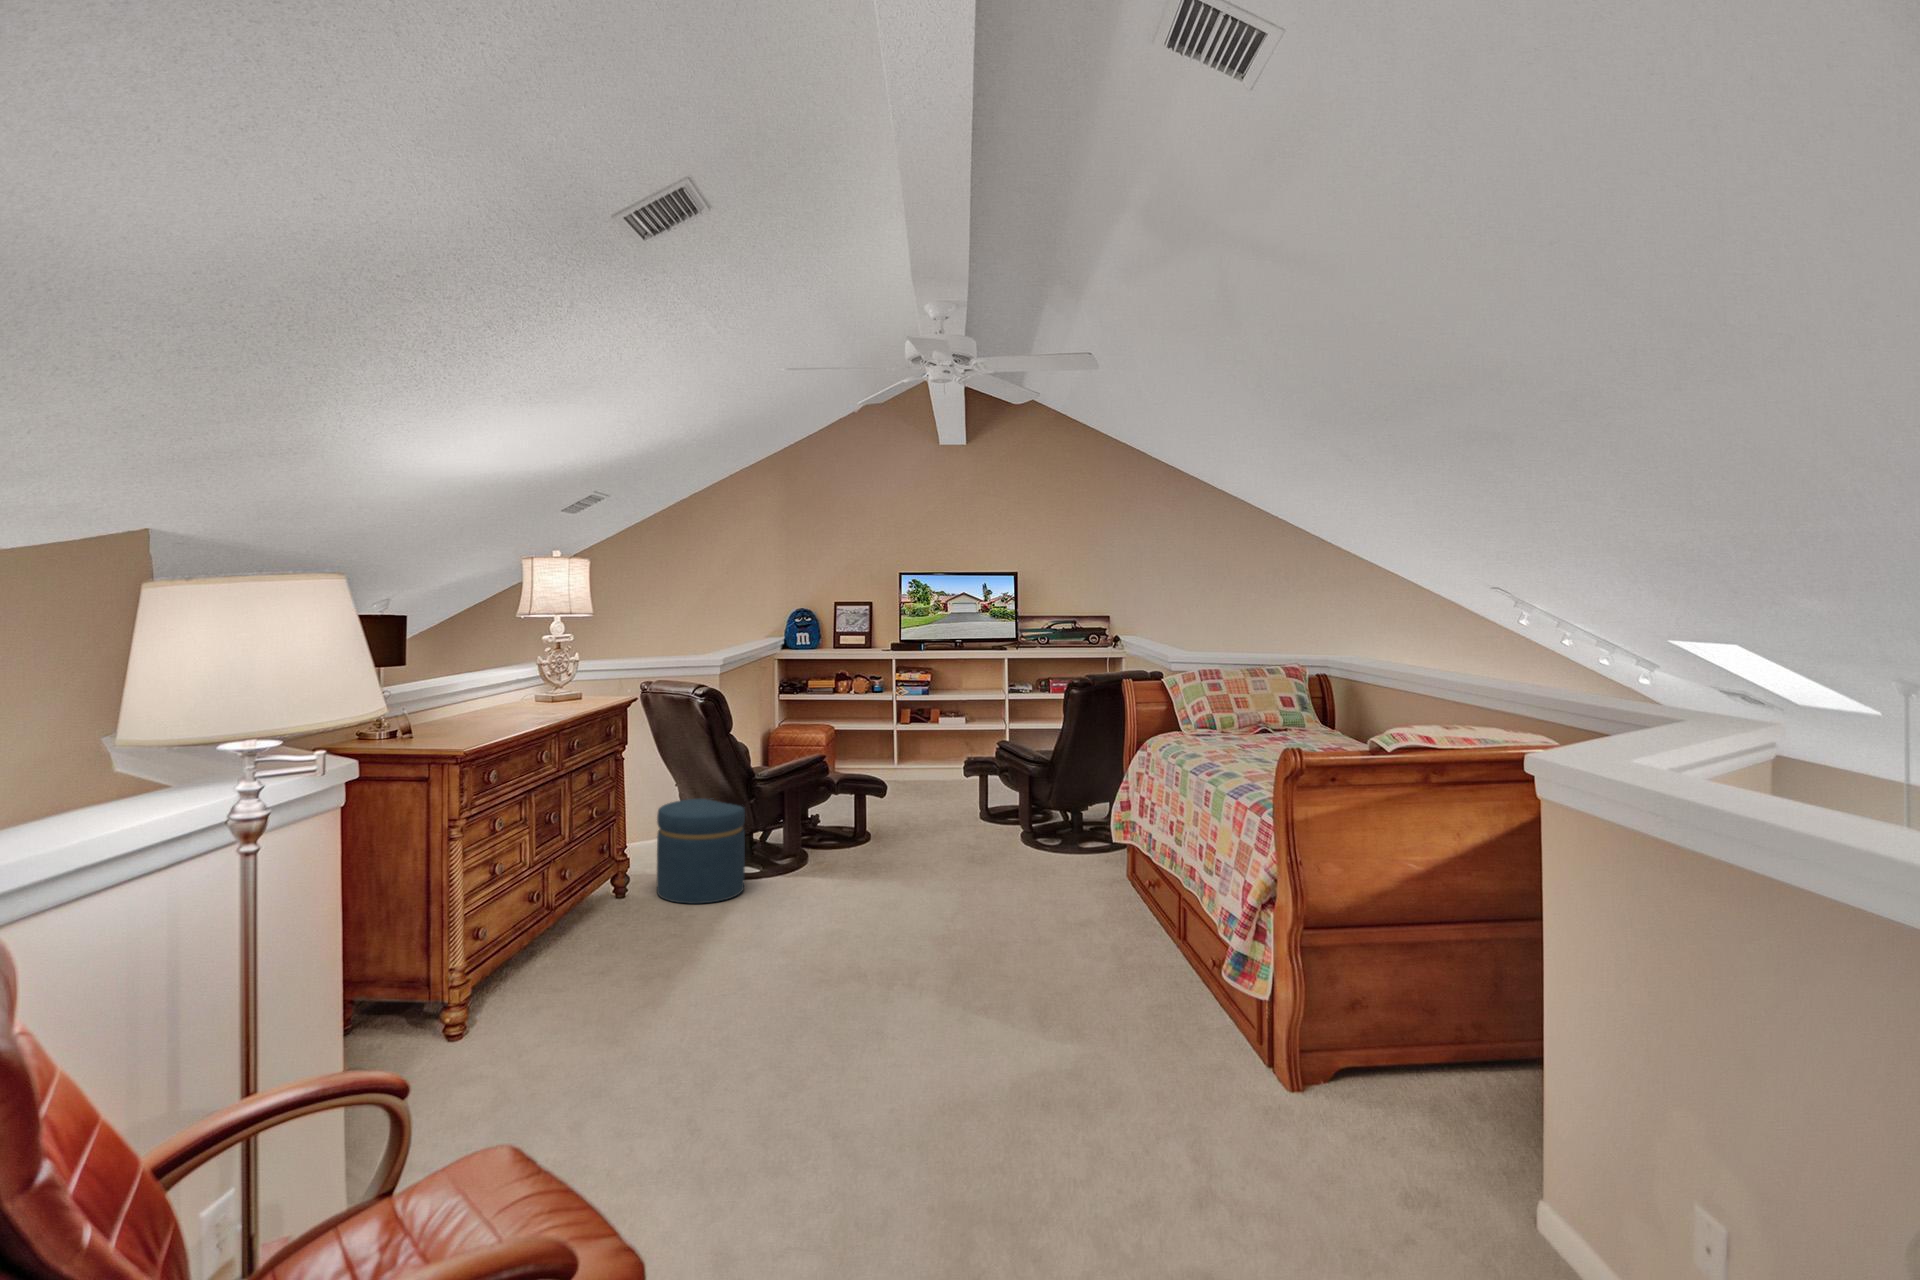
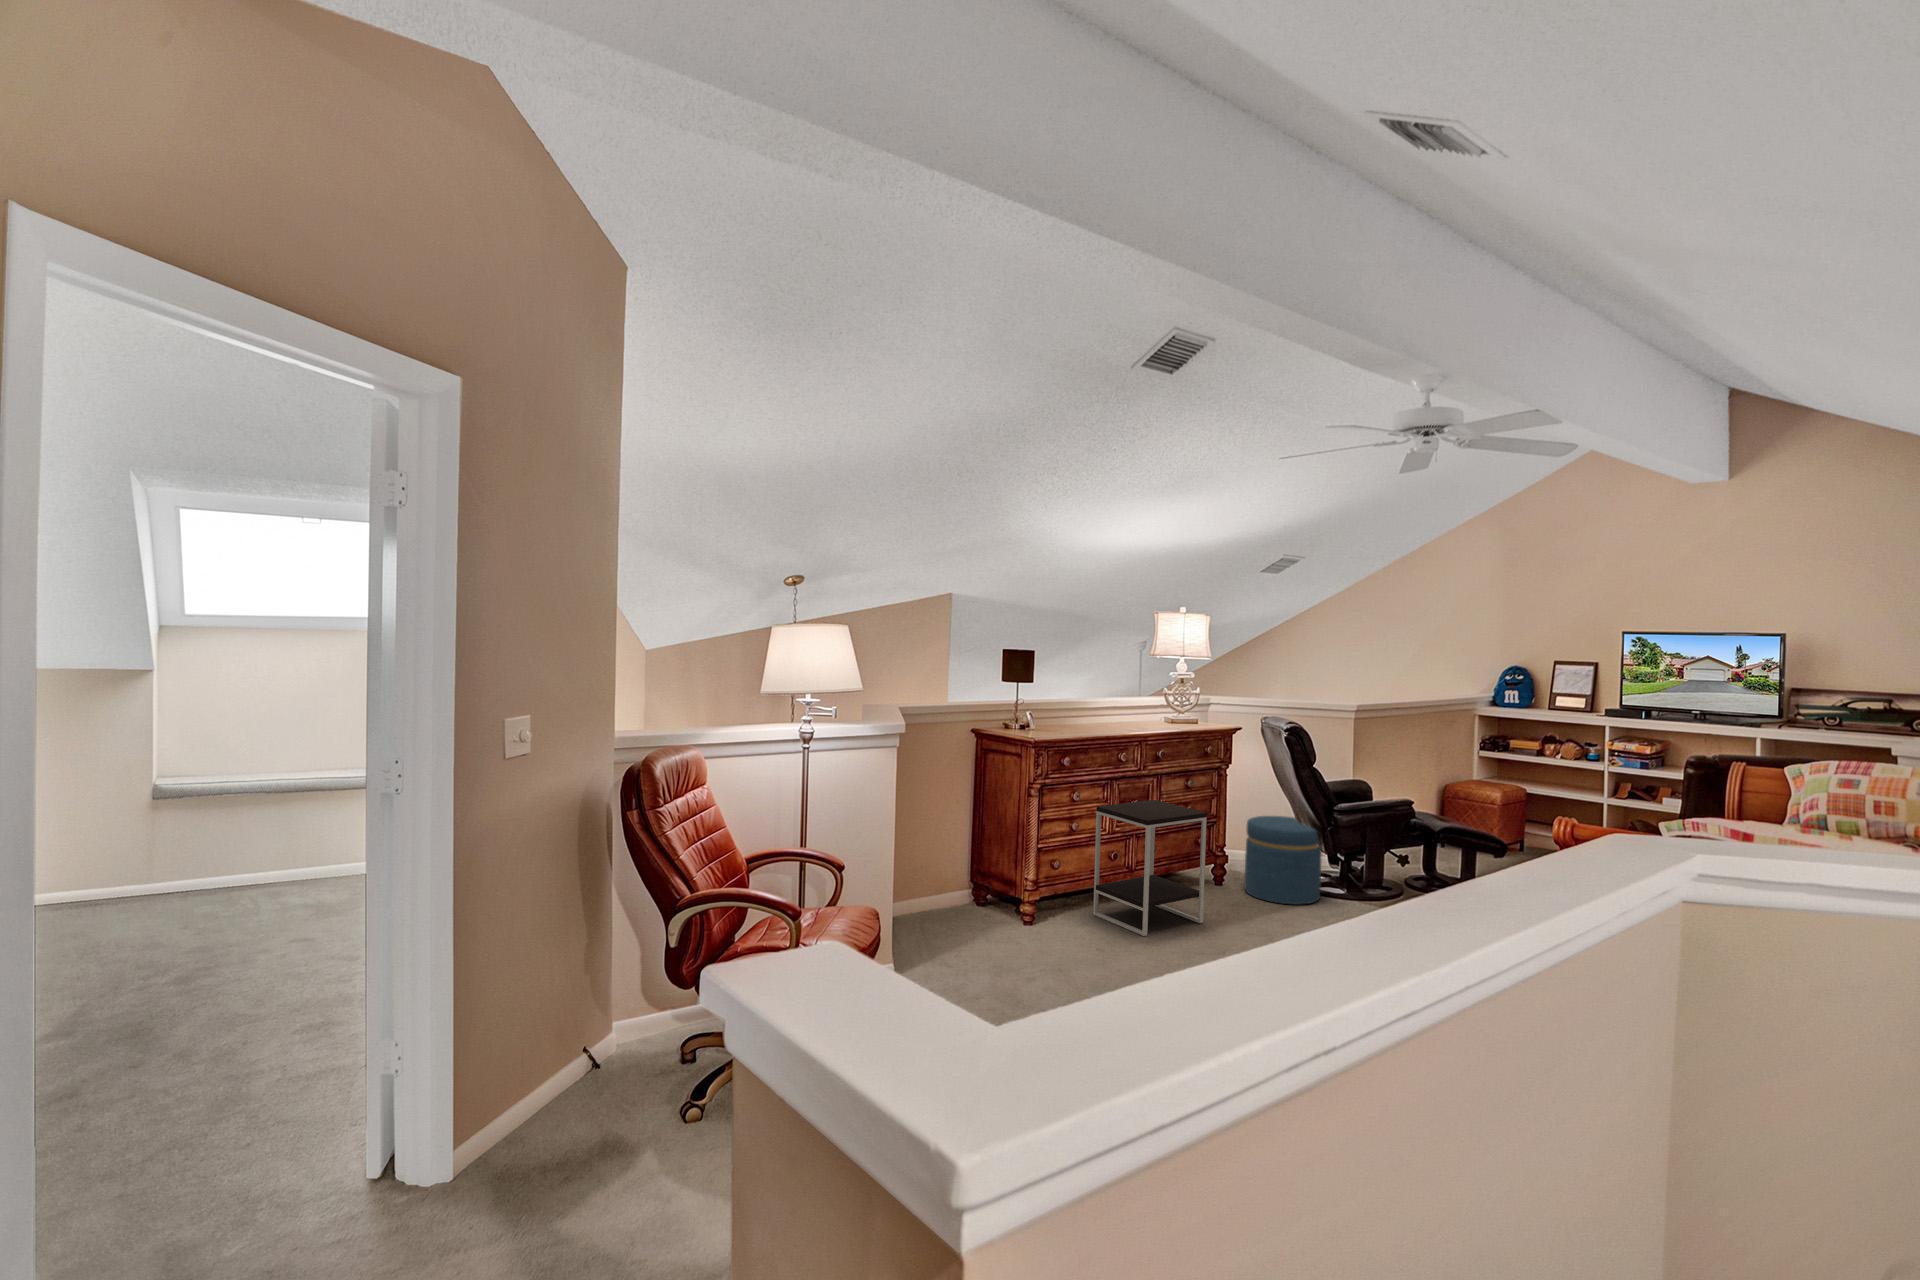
side table: none [528,809,668,992] -> present [1093,800,1207,936]

